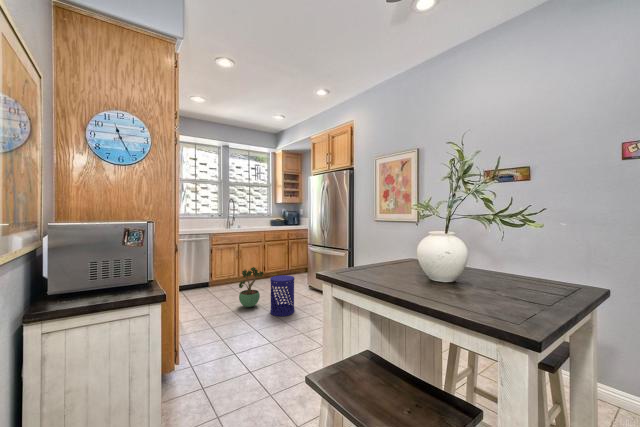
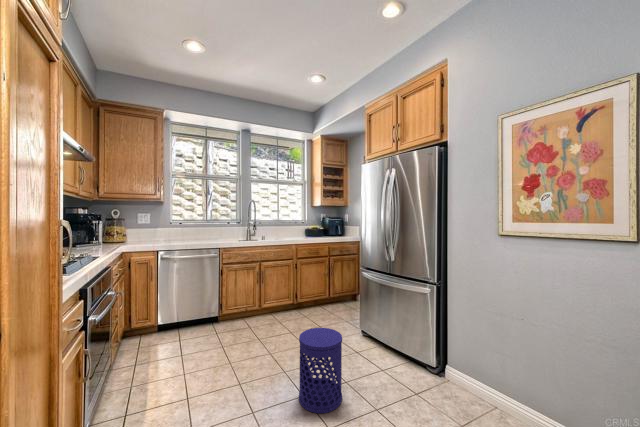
potted plant: present [239,267,264,307] -> none [247,310,290,379]

